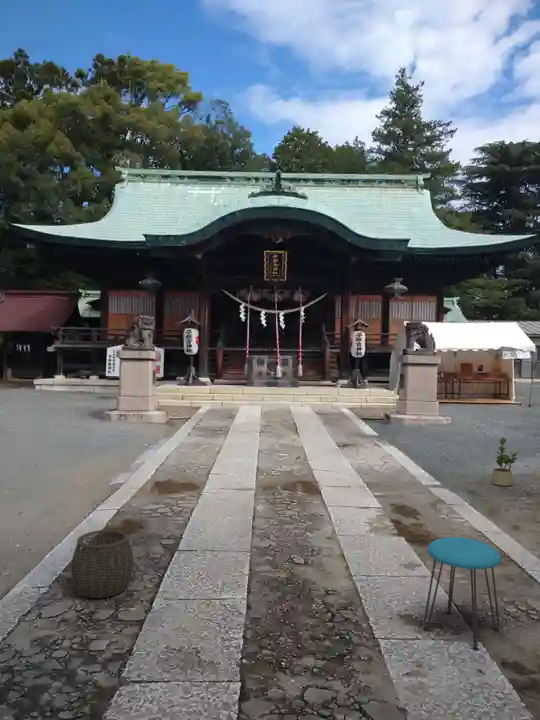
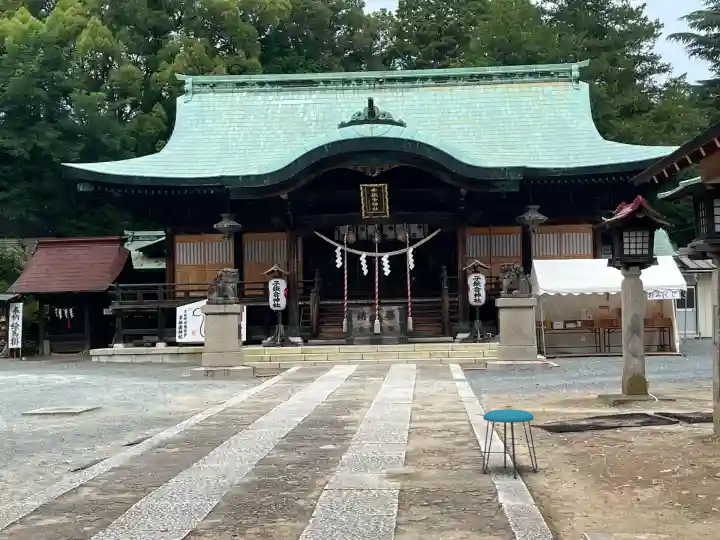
potted plant: present [492,438,518,486] -> none [589,364,613,410]
woven basket: present [71,530,134,598] -> none [222,425,269,471]

